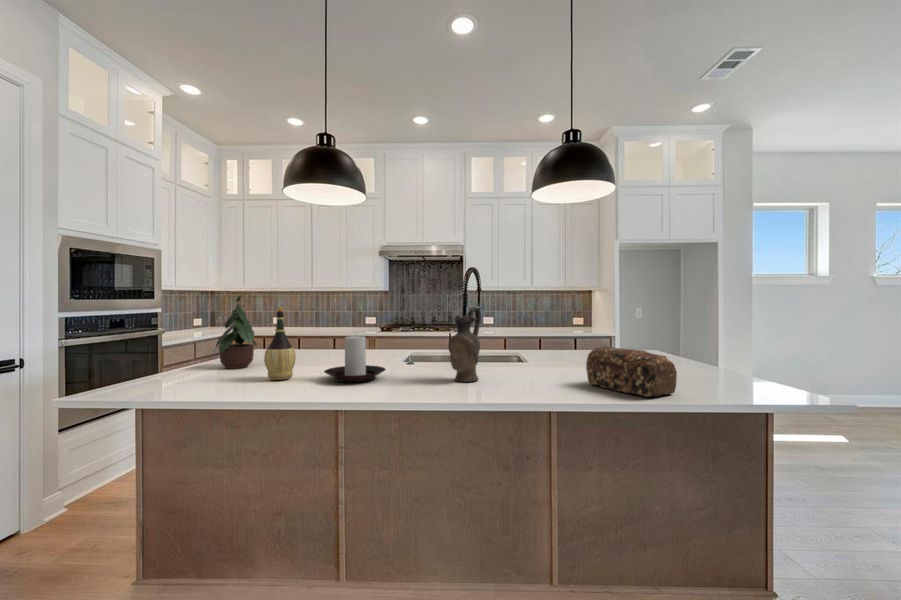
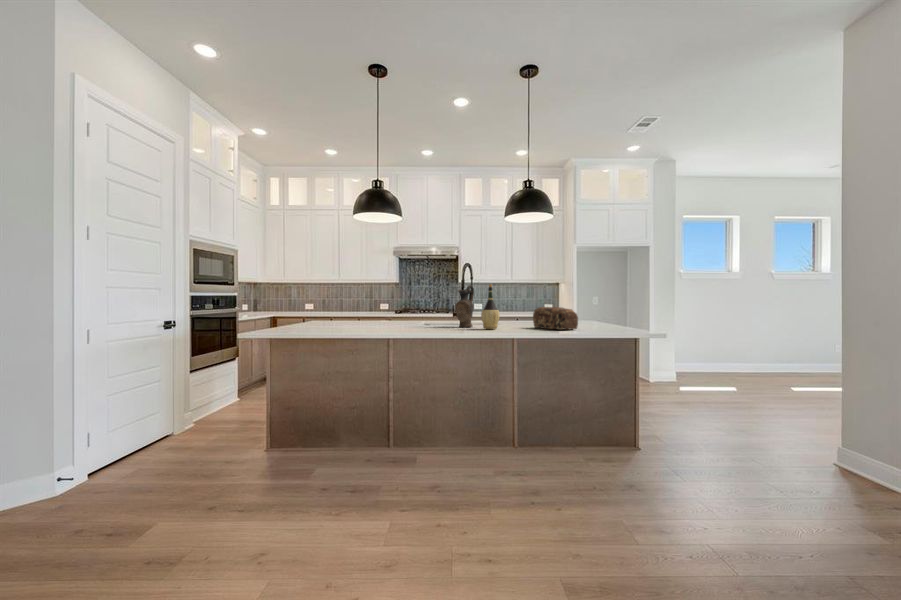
potted plant: present [216,295,257,369] -> none [308,279,336,324]
wine bottle: present [264,307,296,380] -> present [481,284,499,329]
candle holder: present [324,336,386,382] -> none [384,301,419,327]

